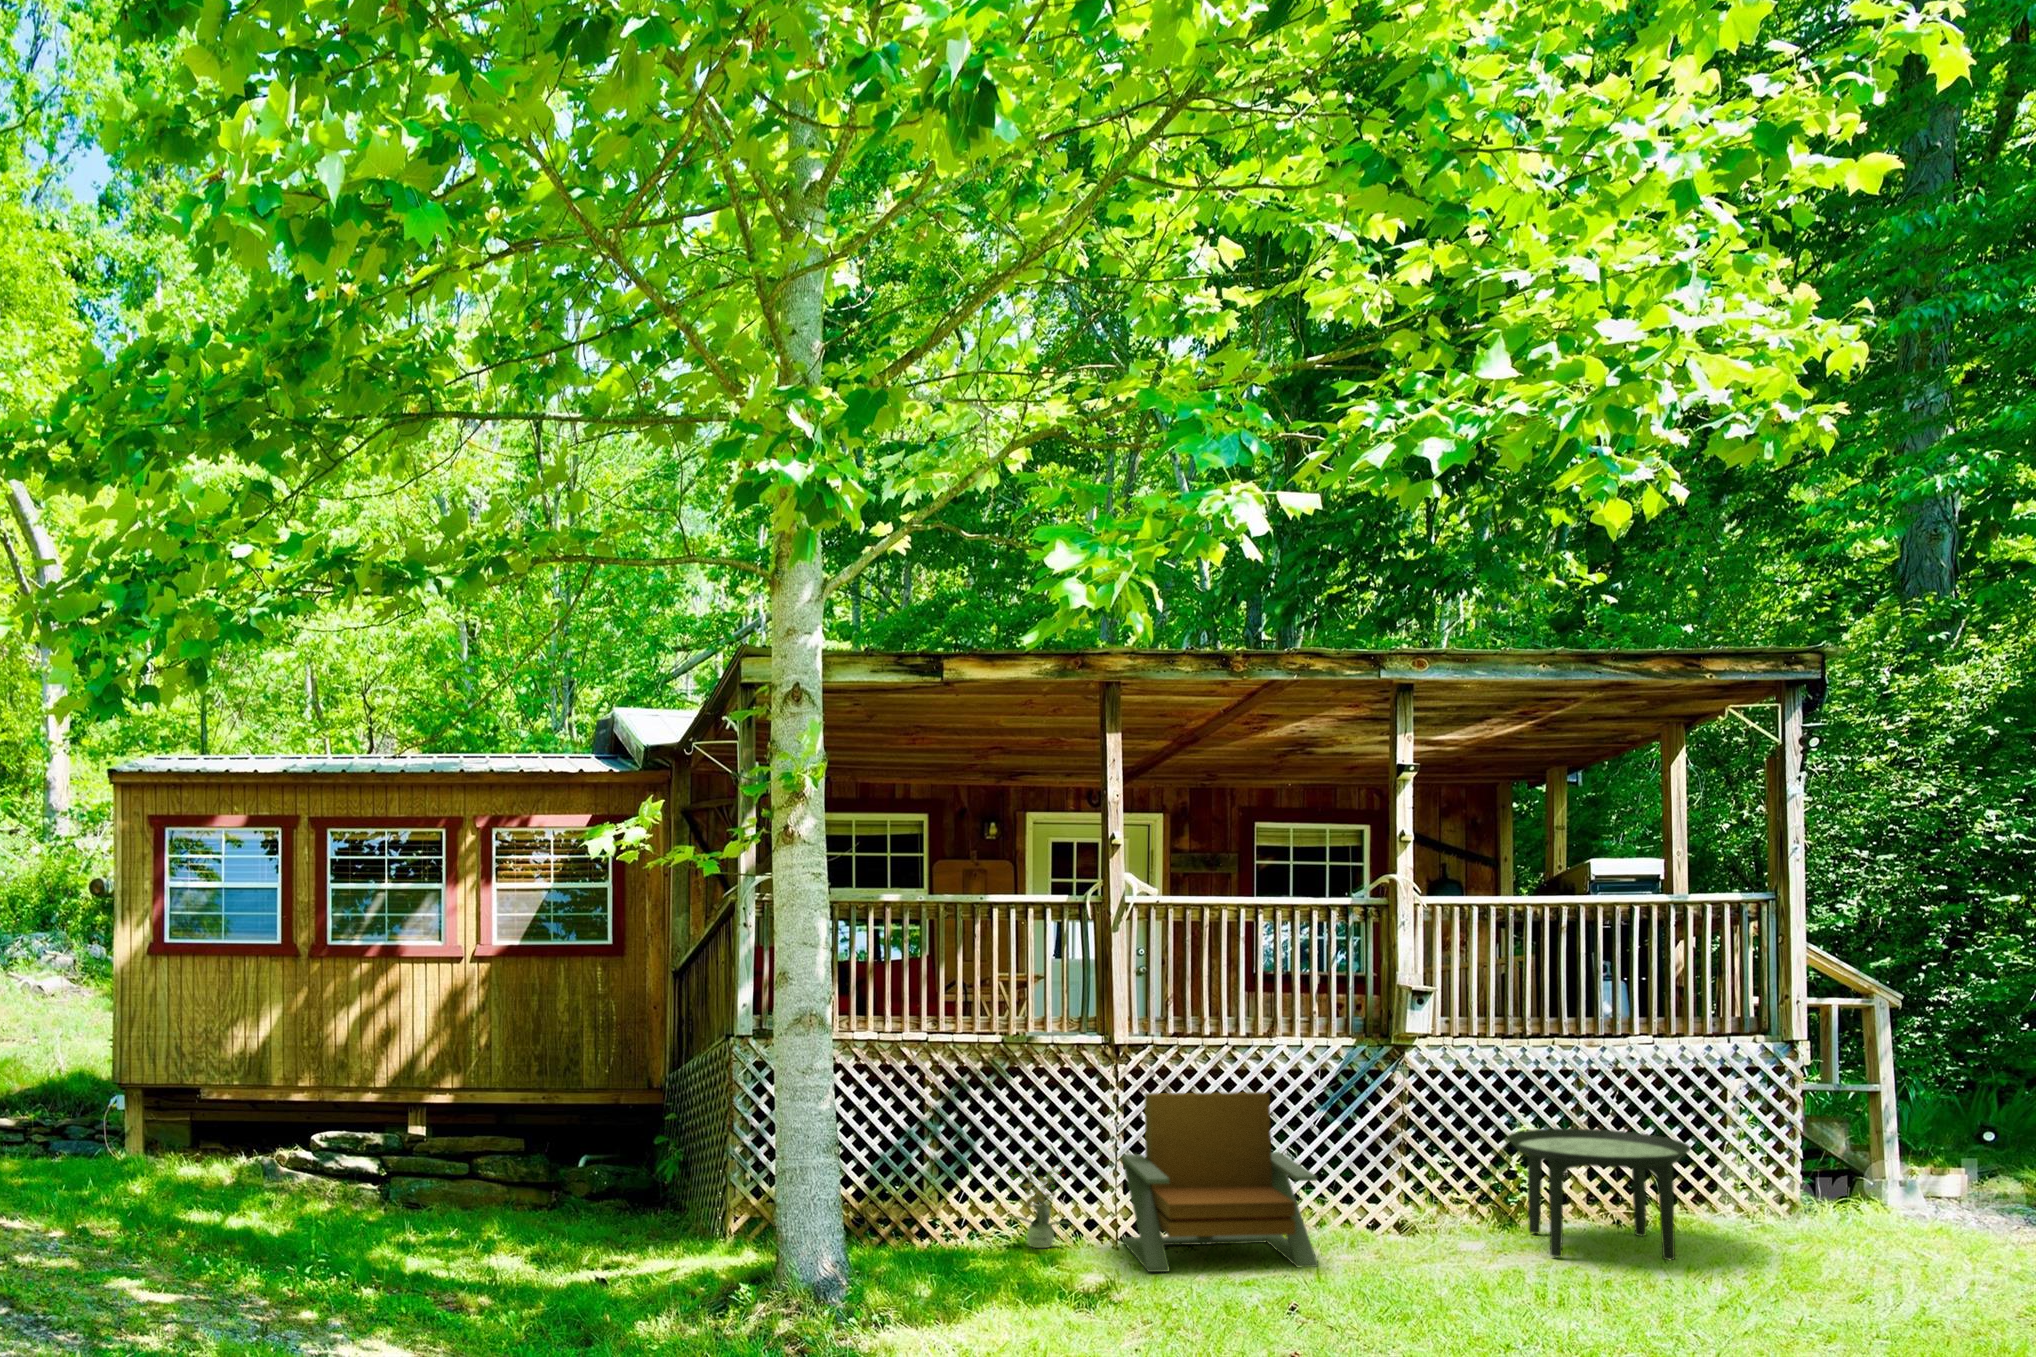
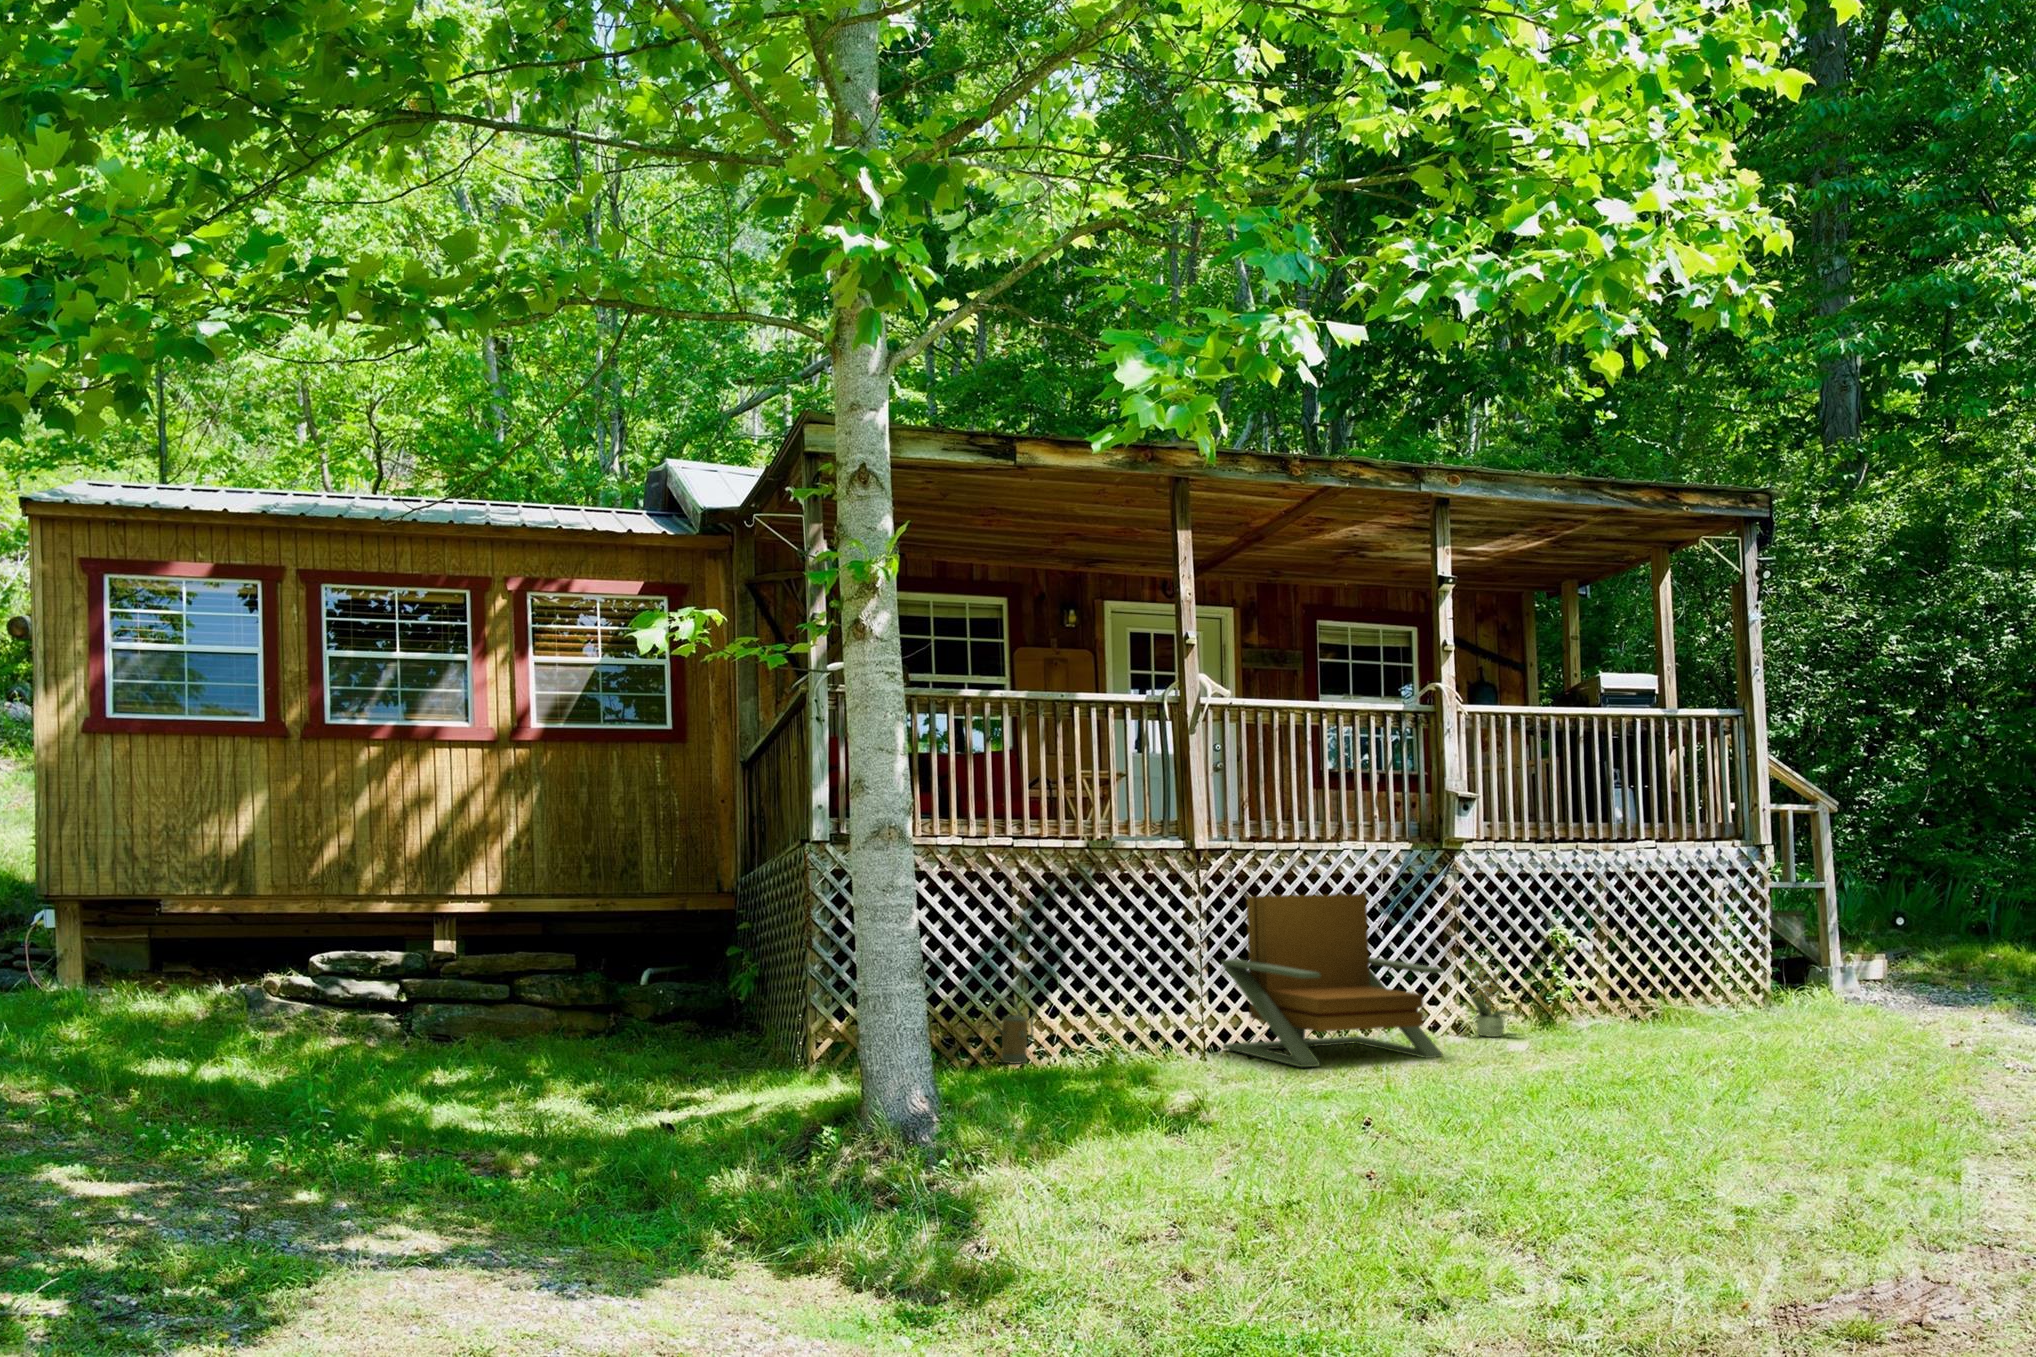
round table: present [1507,1128,1691,1260] -> none [1564,927,1739,1040]
potted plant: present [1009,1165,1068,1248] -> present [1465,959,1517,1037]
watering can: none [885,1185,937,1248] -> present [992,998,1037,1064]

